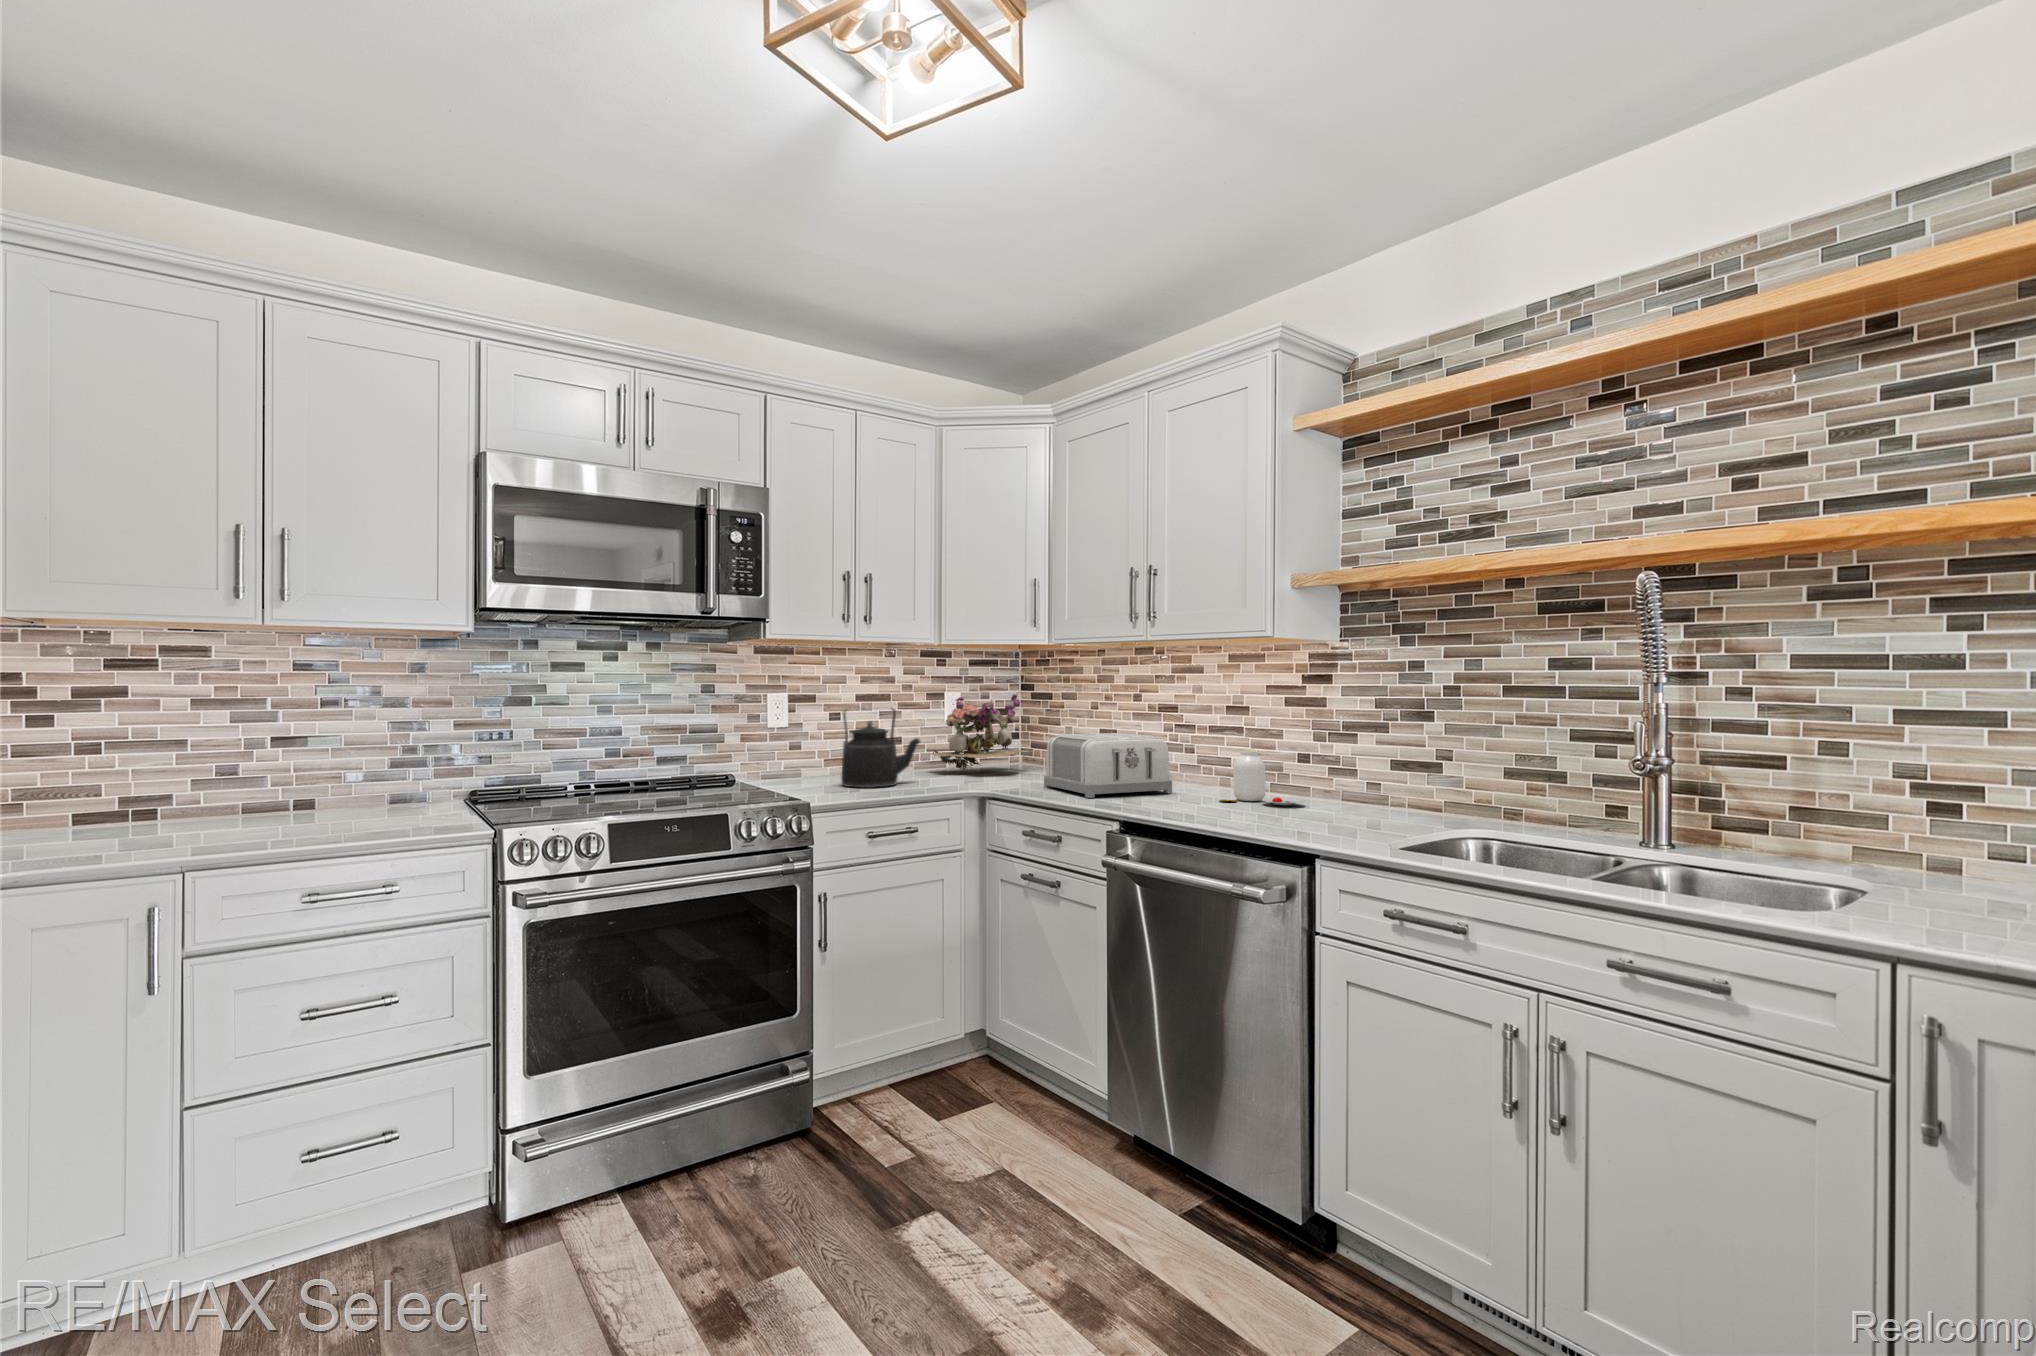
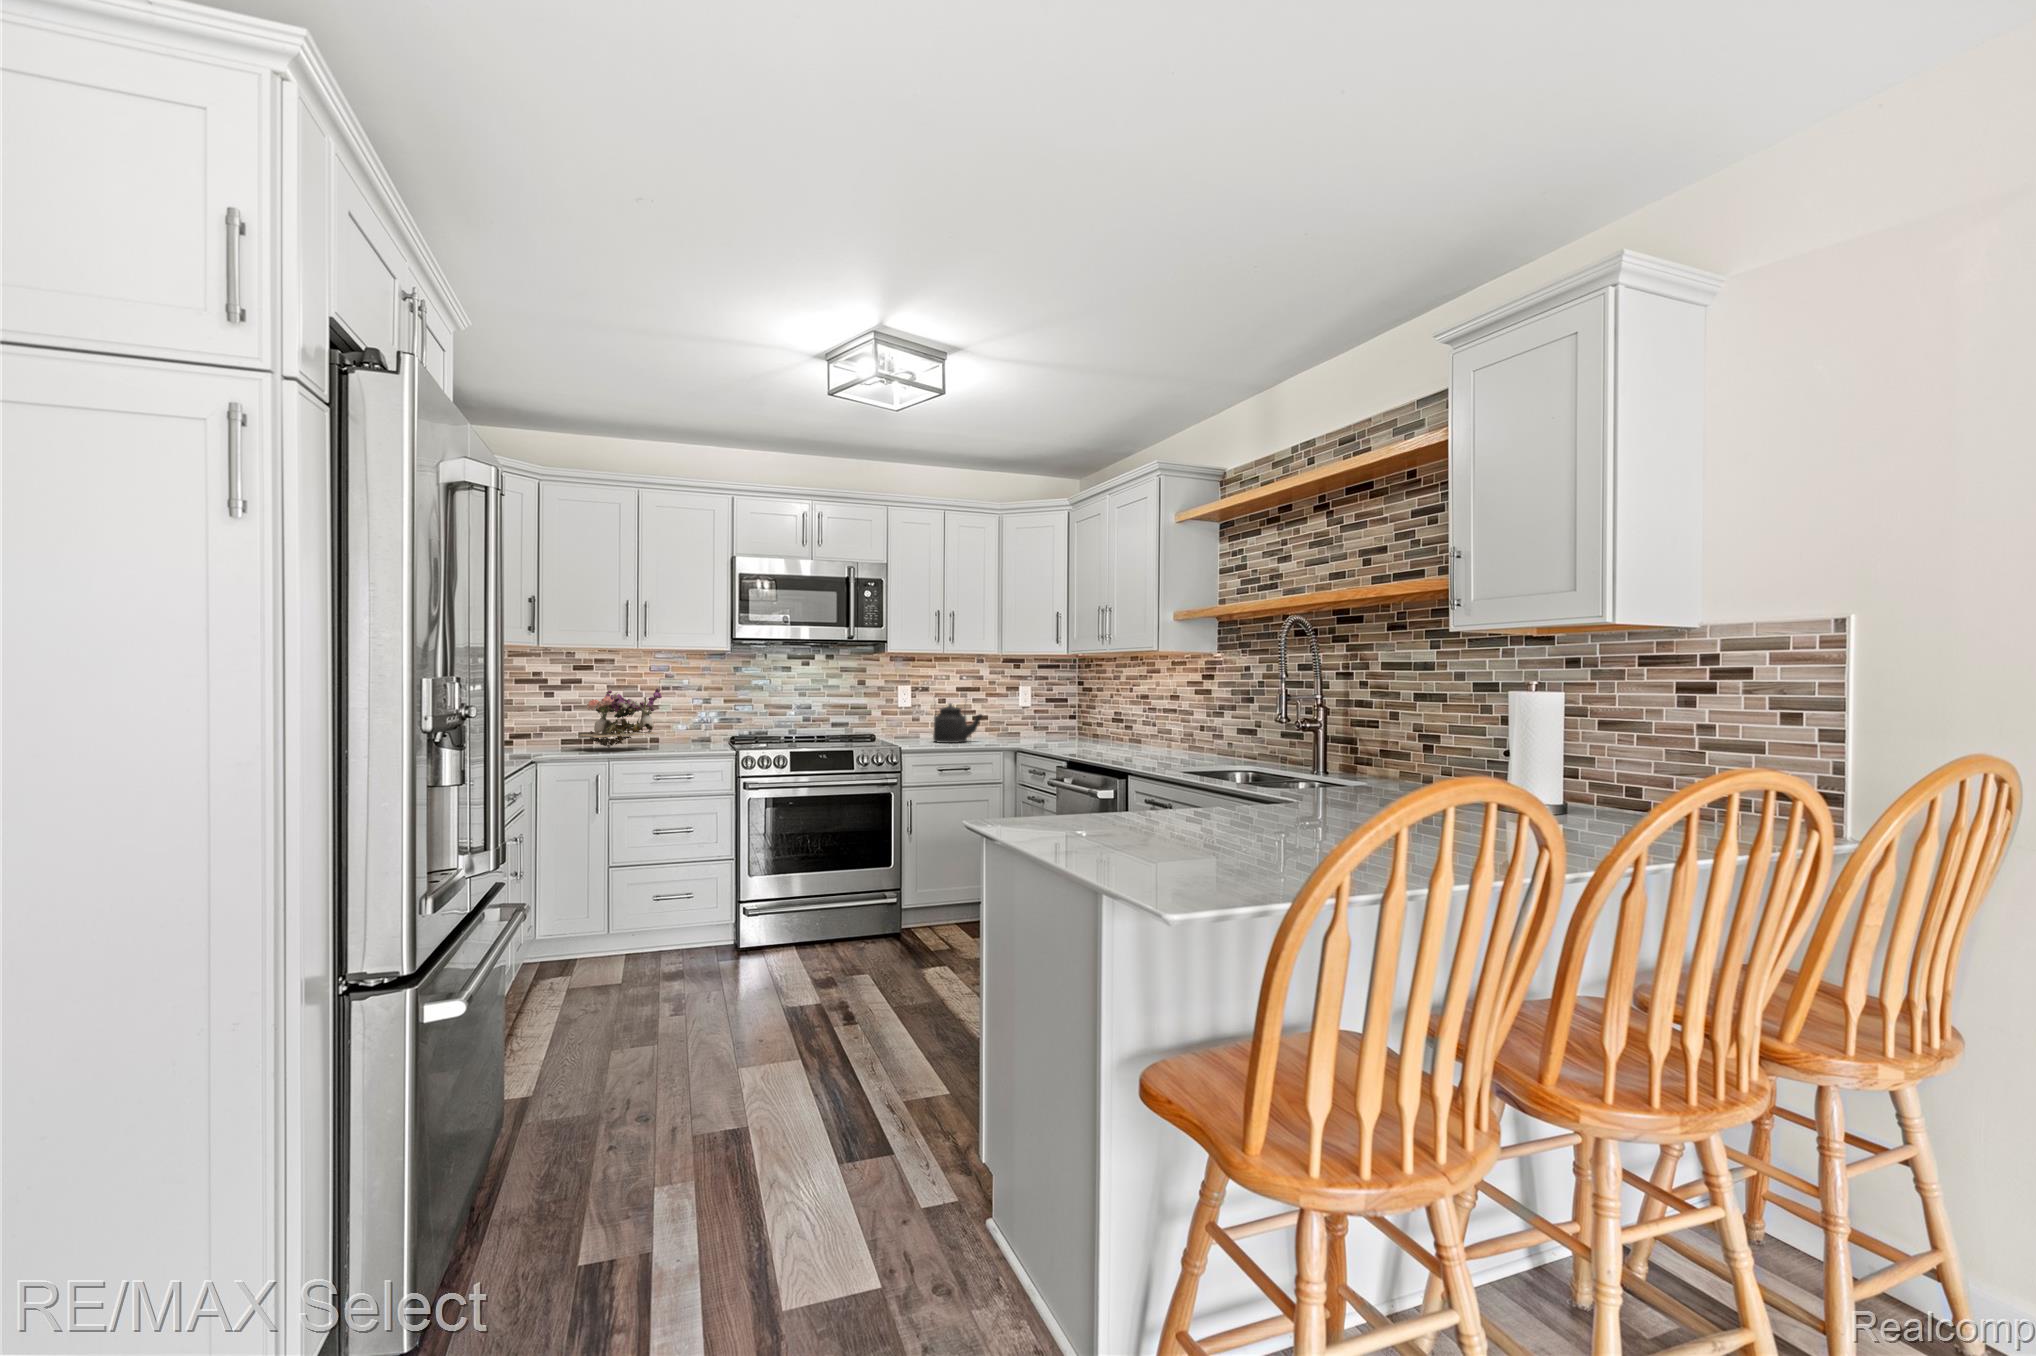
flower arrangement: present [928,692,1029,771] -> present [579,687,662,748]
toaster: present [1044,733,1172,798] -> none [1052,712,1122,749]
jar: present [1219,750,1304,805] -> none [1139,722,1186,755]

